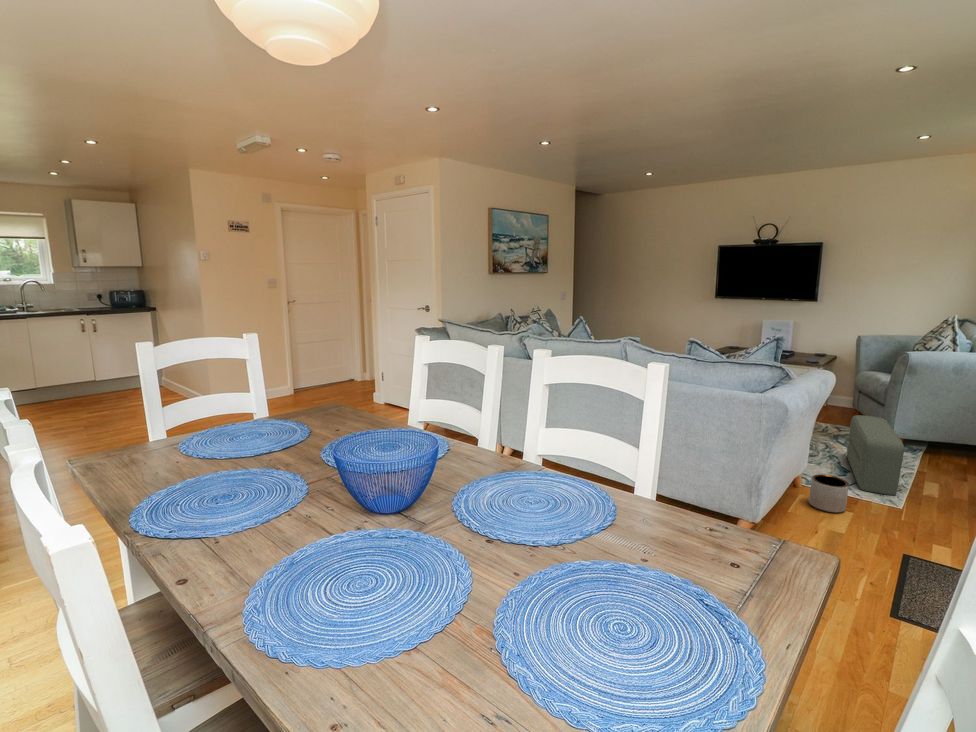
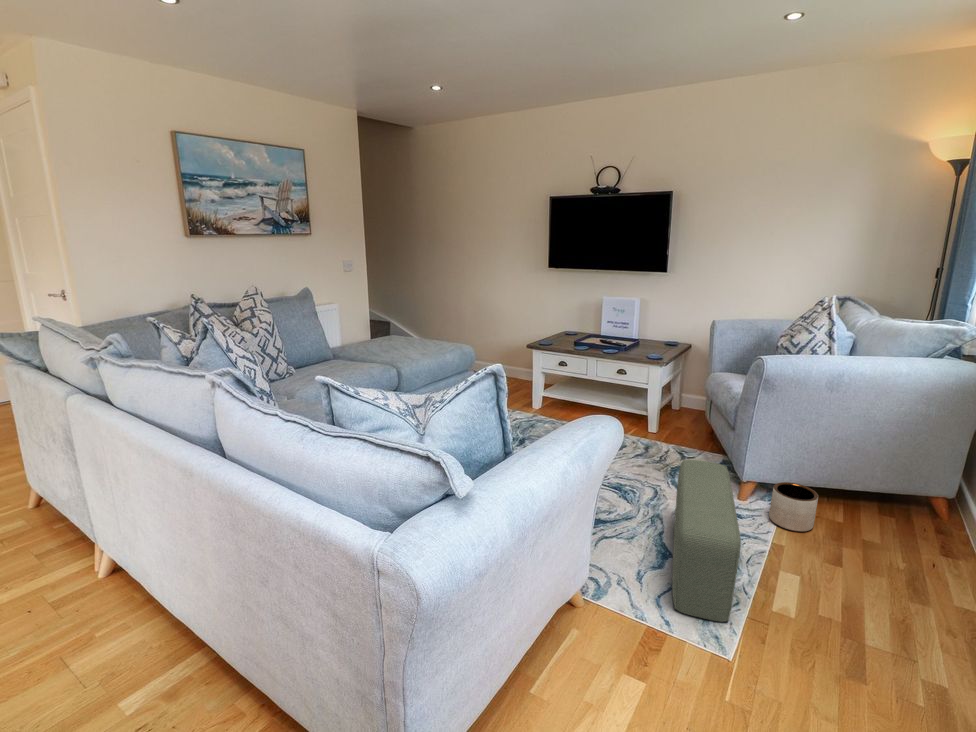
planter: present [809,474,849,513] -> present [769,482,818,532]

